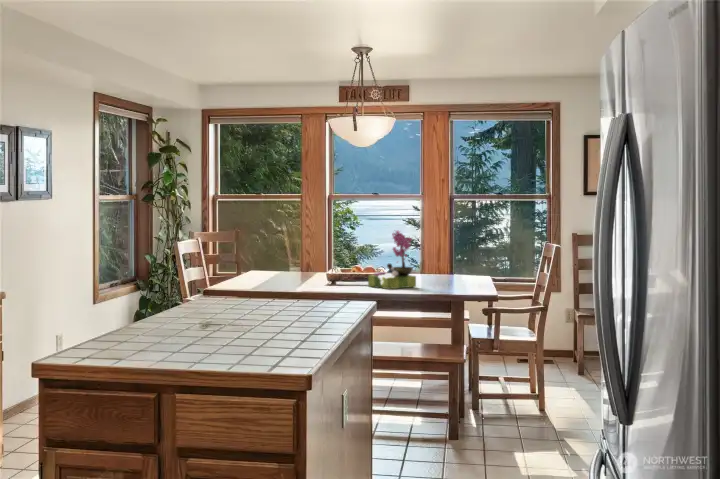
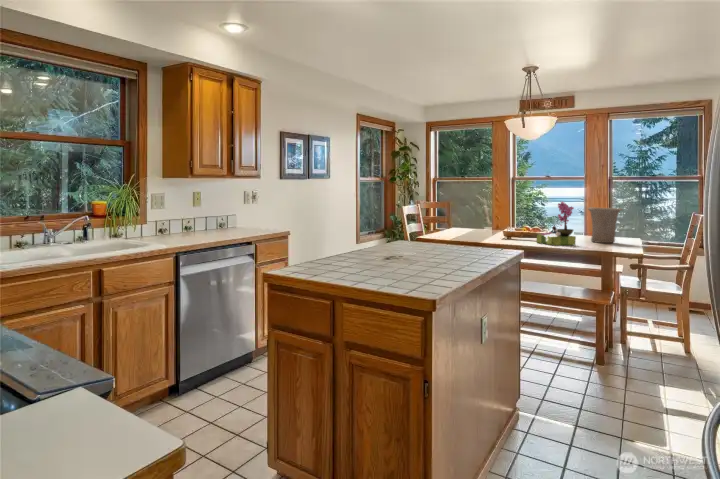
vase: none [426,237,467,283] -> present [588,207,622,243]

